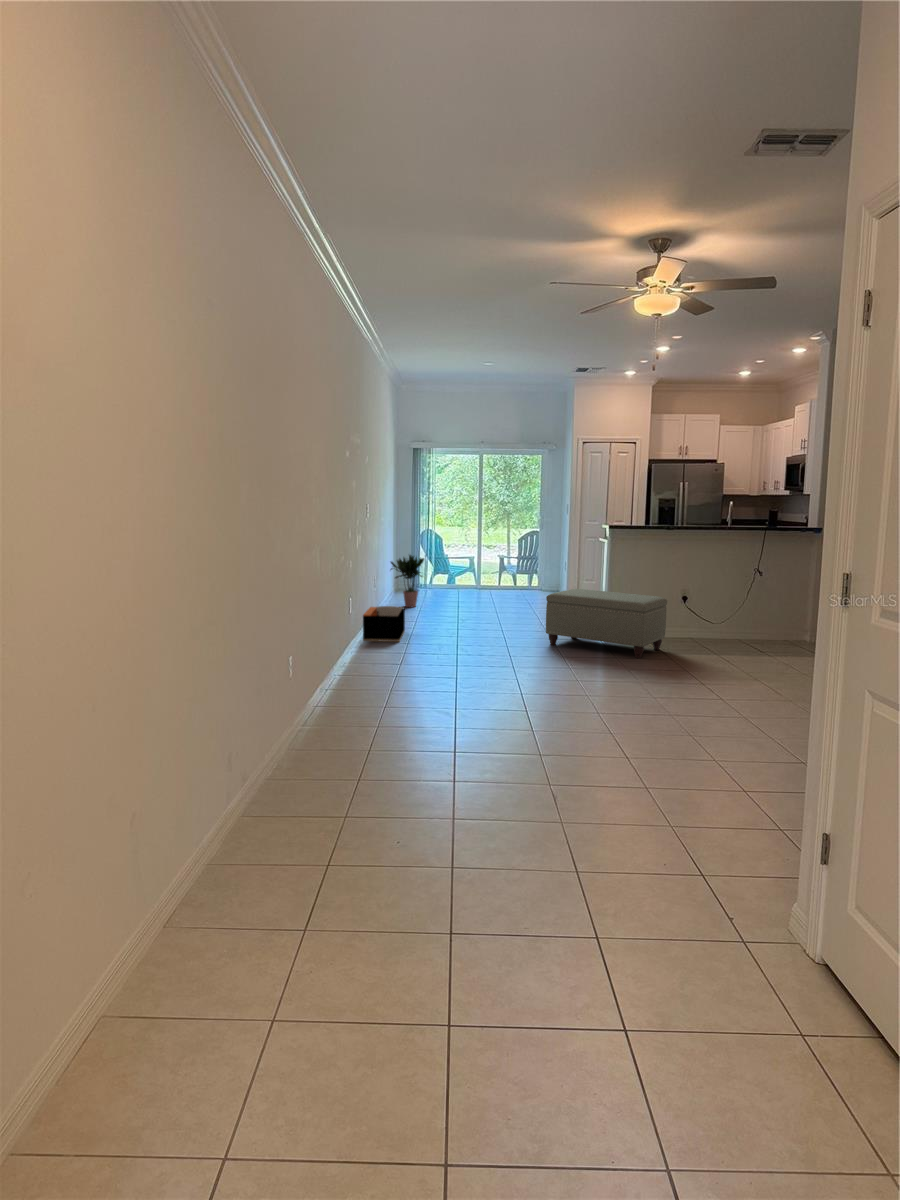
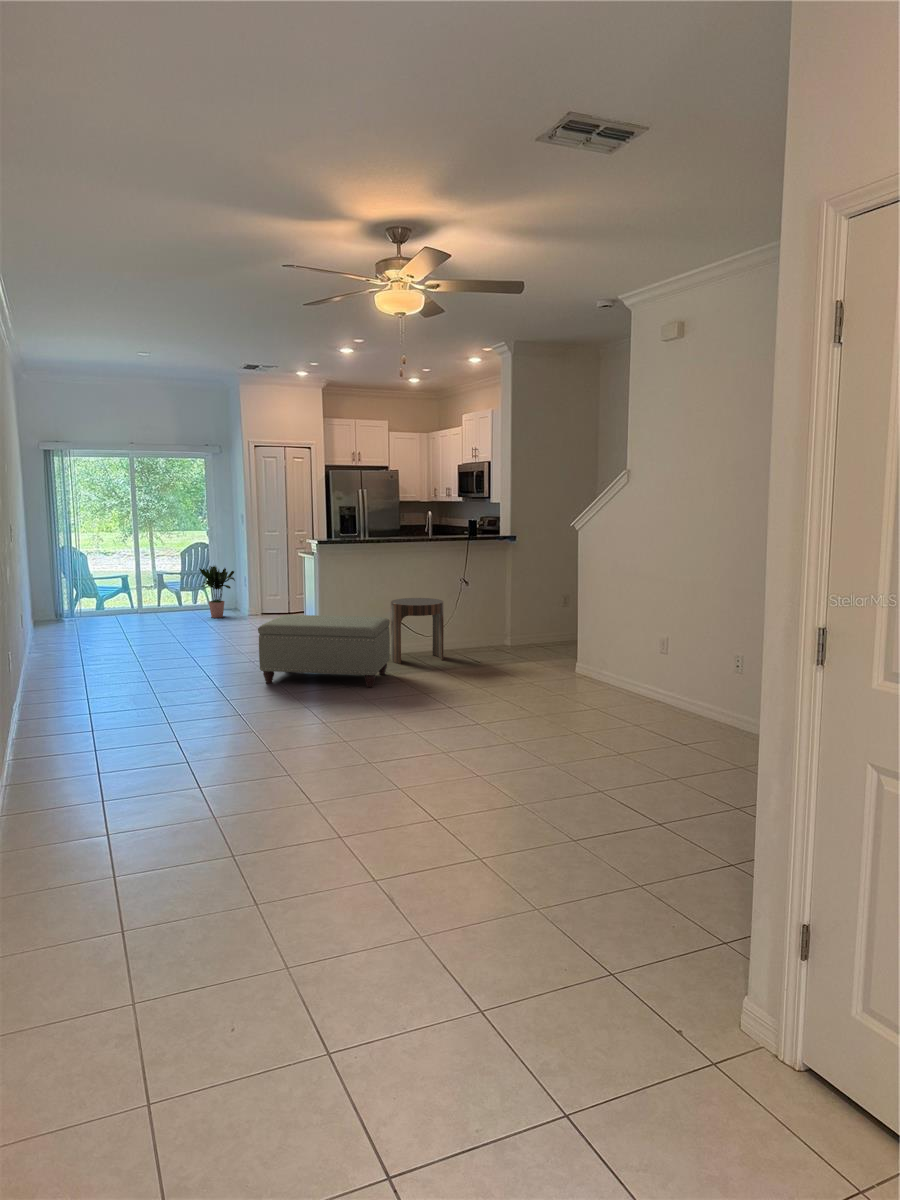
potted plant: present [391,555,424,607] -> present [200,566,235,618]
side table: none [673,583,730,646] -> present [391,598,444,664]
storage bin: present [363,606,405,642] -> none [11,657,70,712]

